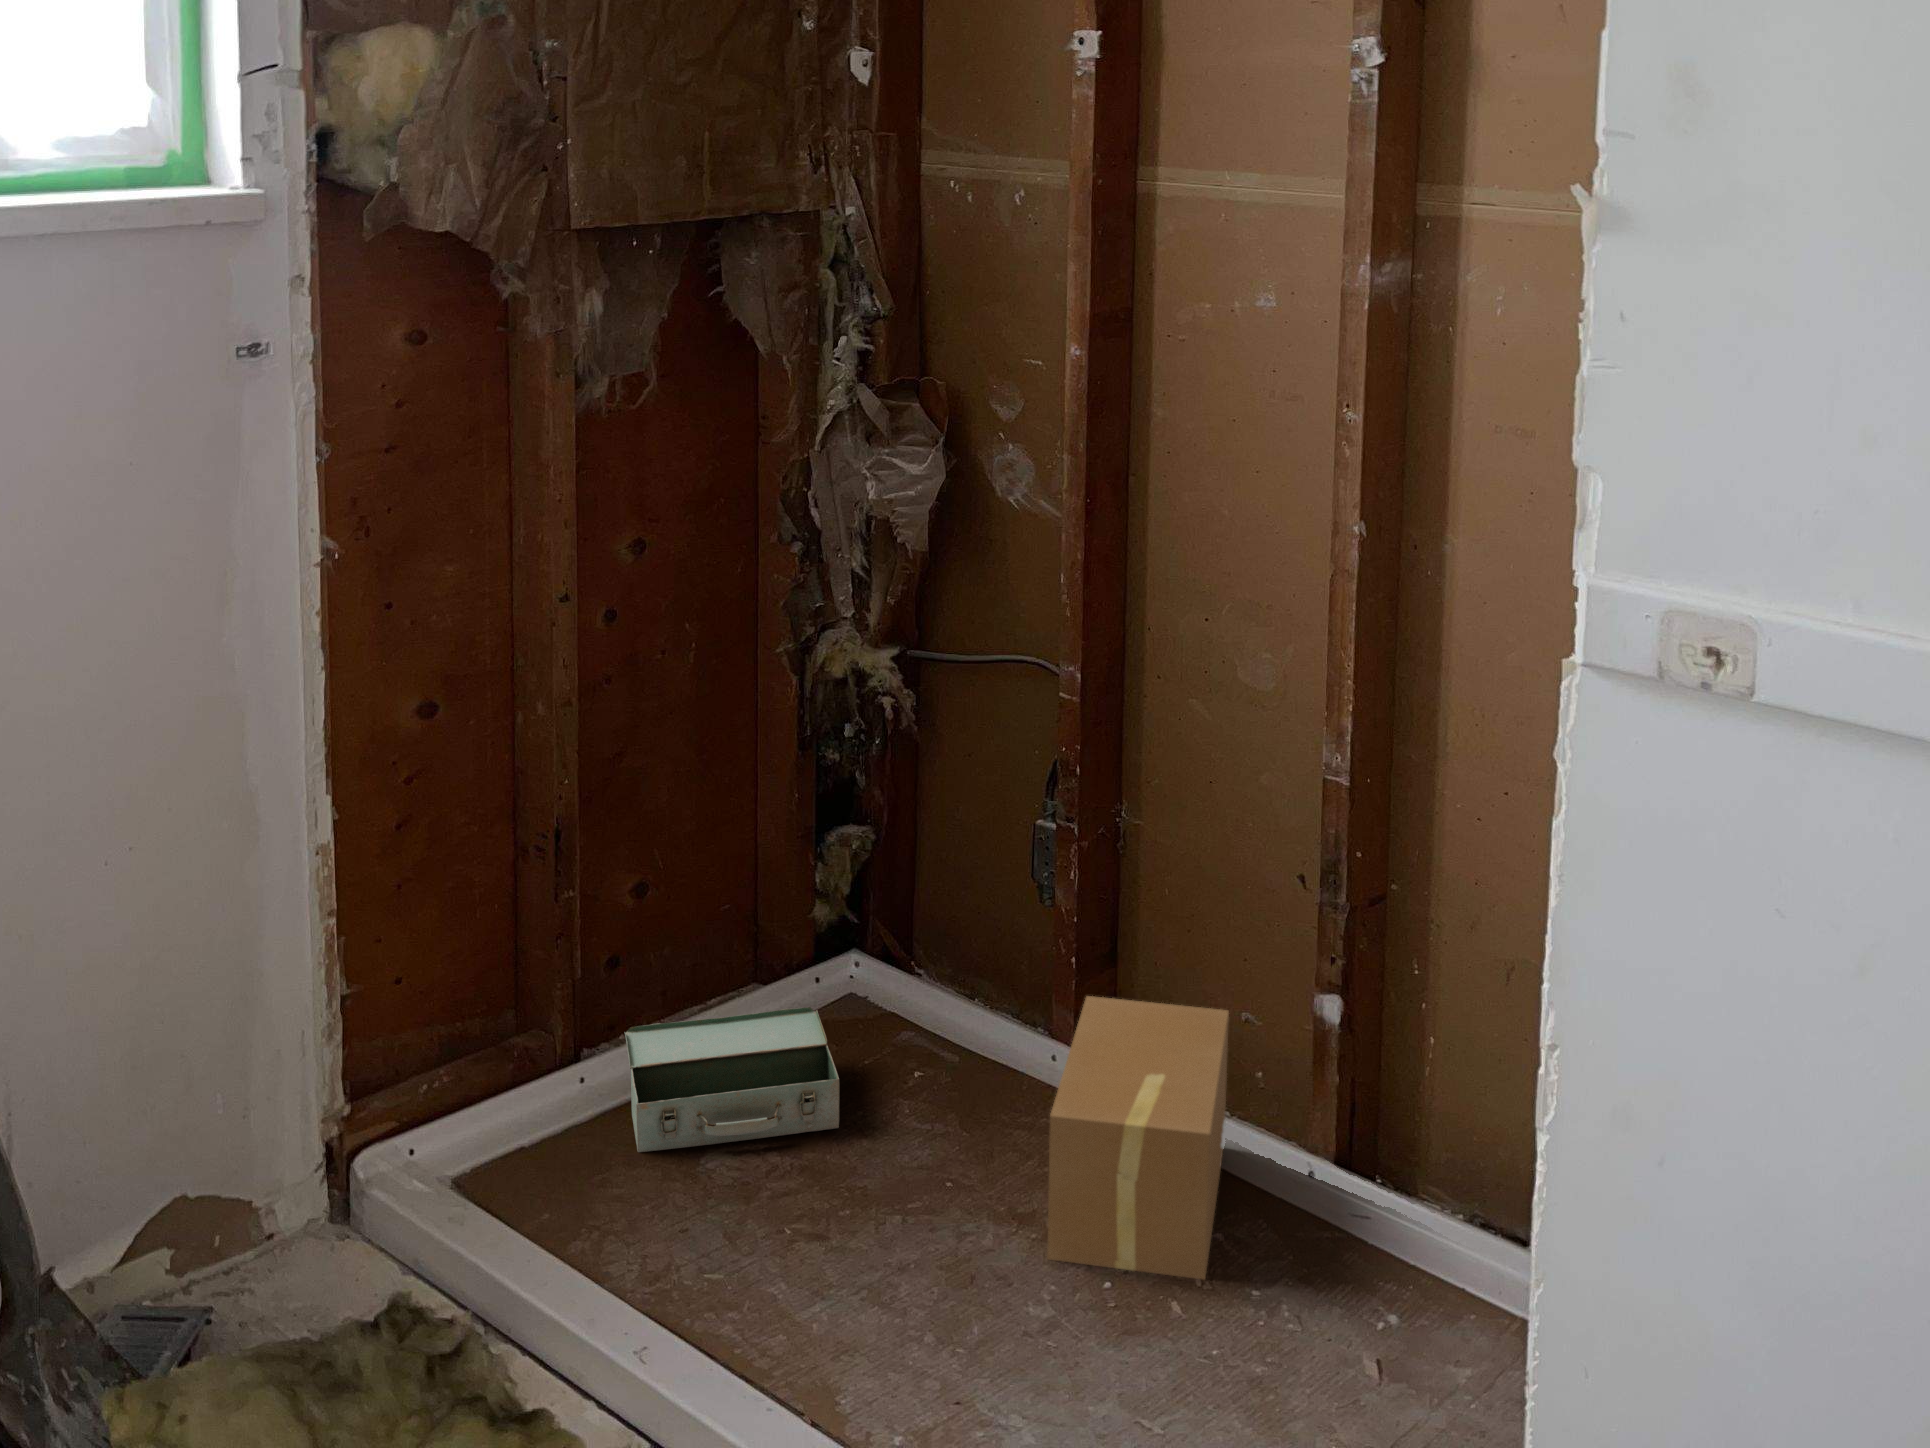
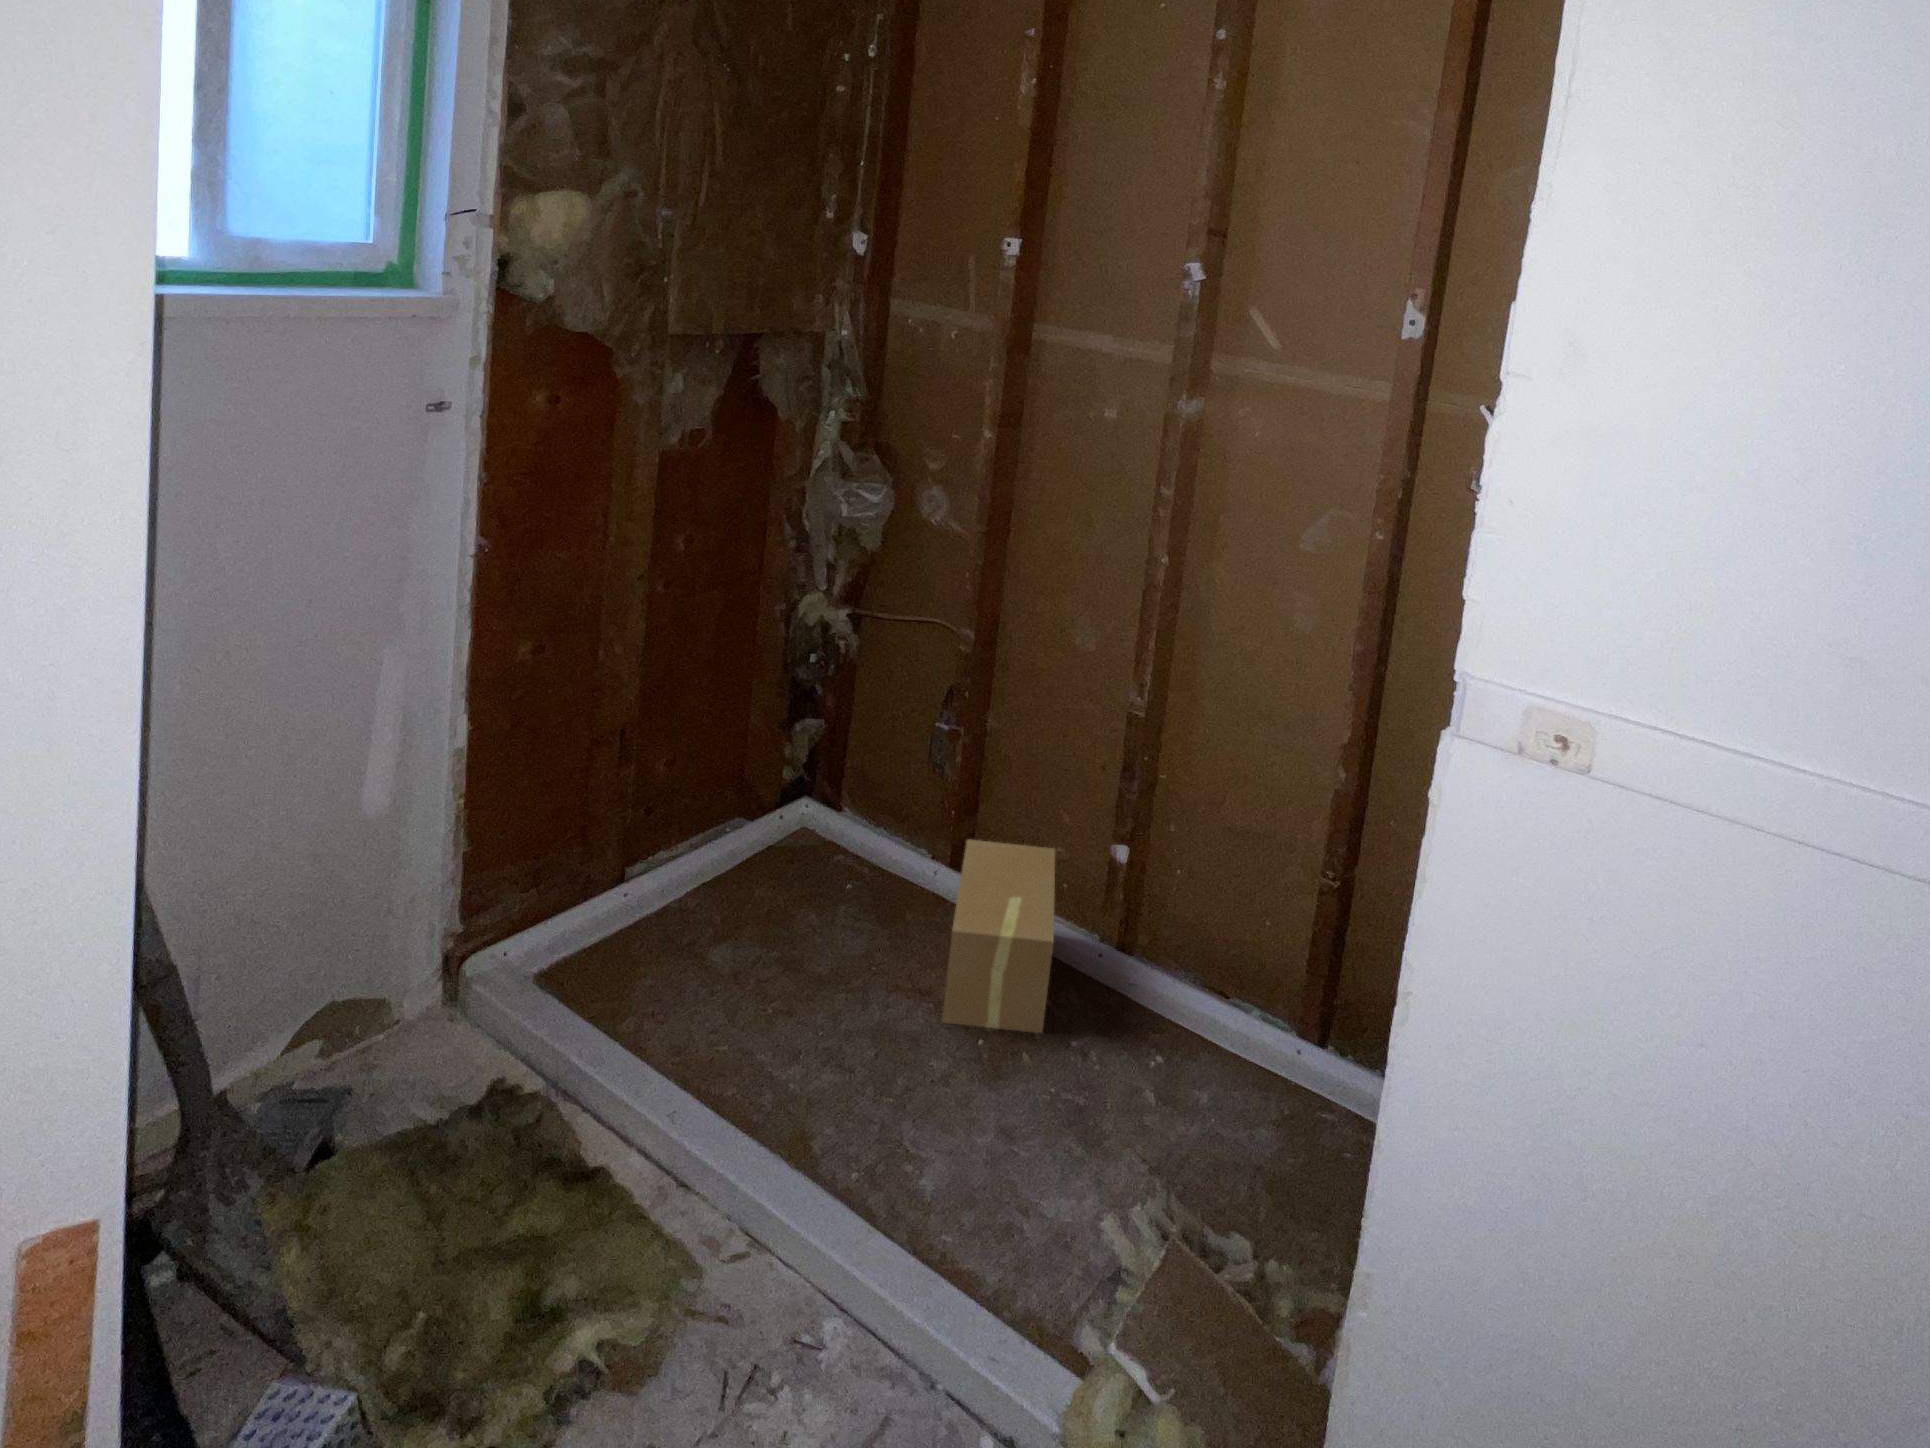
toolbox: present [624,1007,839,1152] -> none [657,841,803,951]

